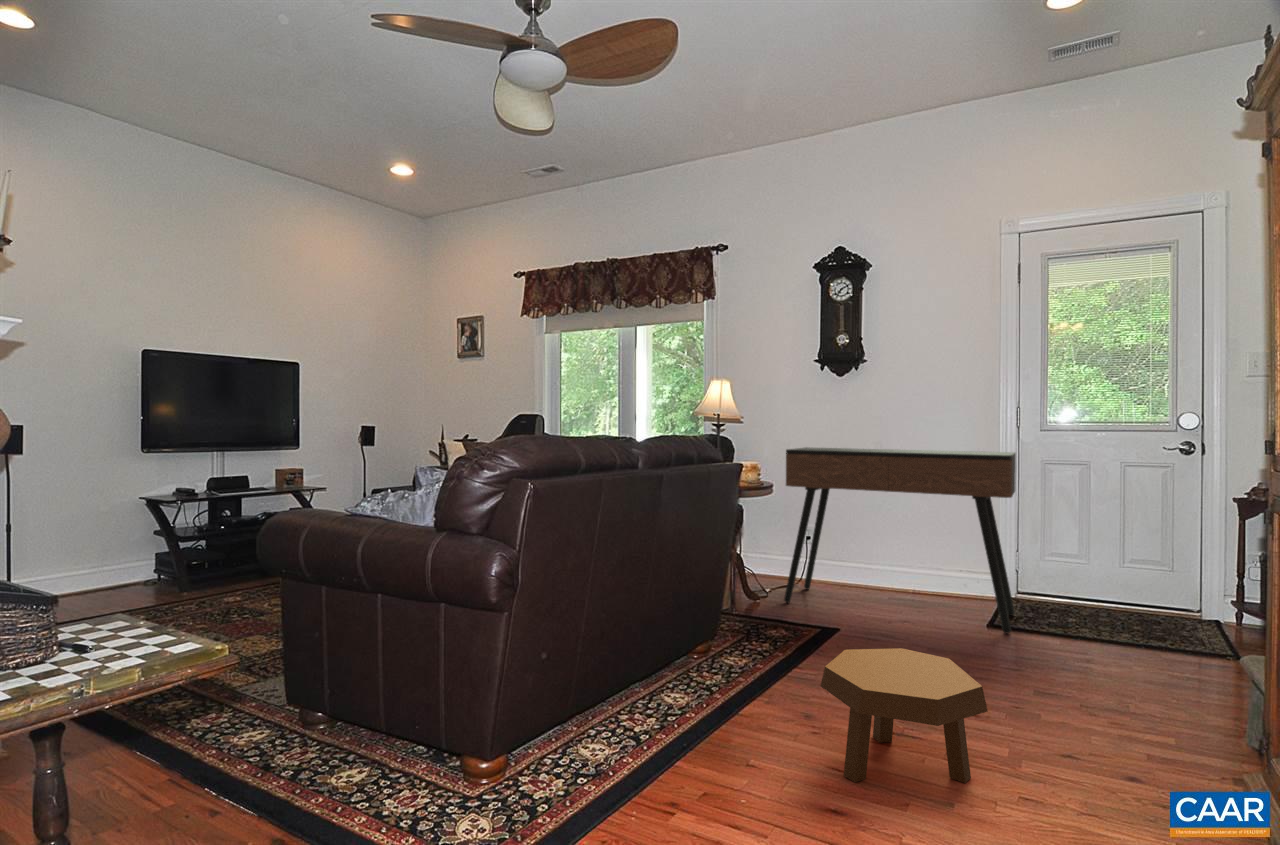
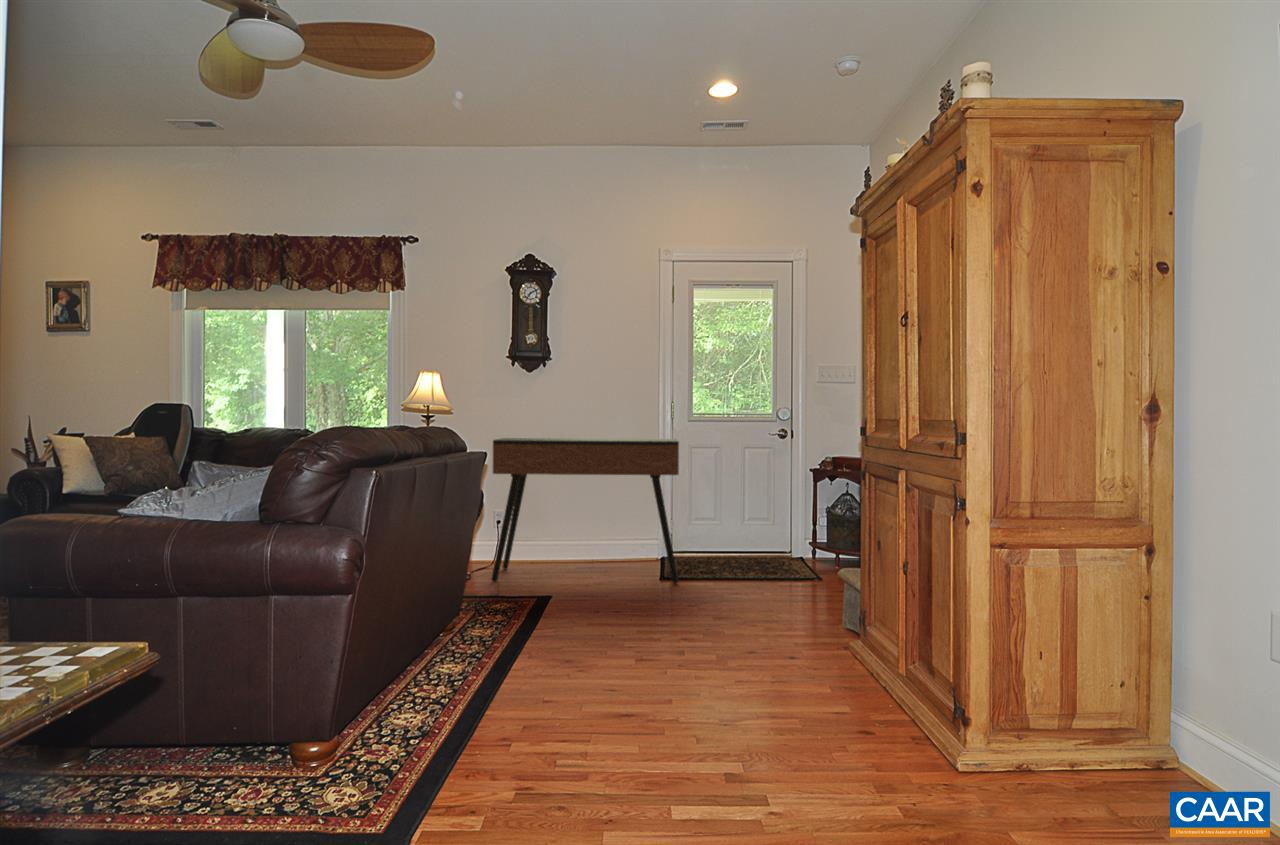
footstool: present [821,648,988,783] -> none [585,592,703,692]

